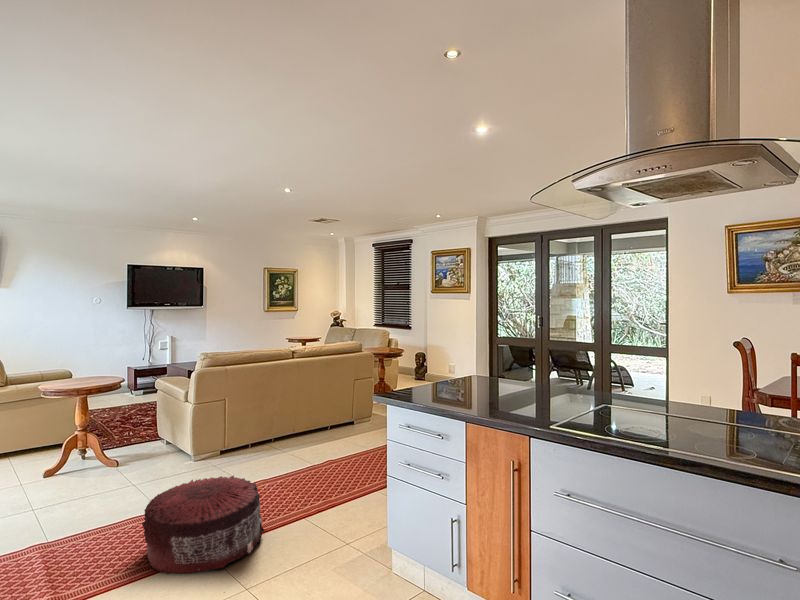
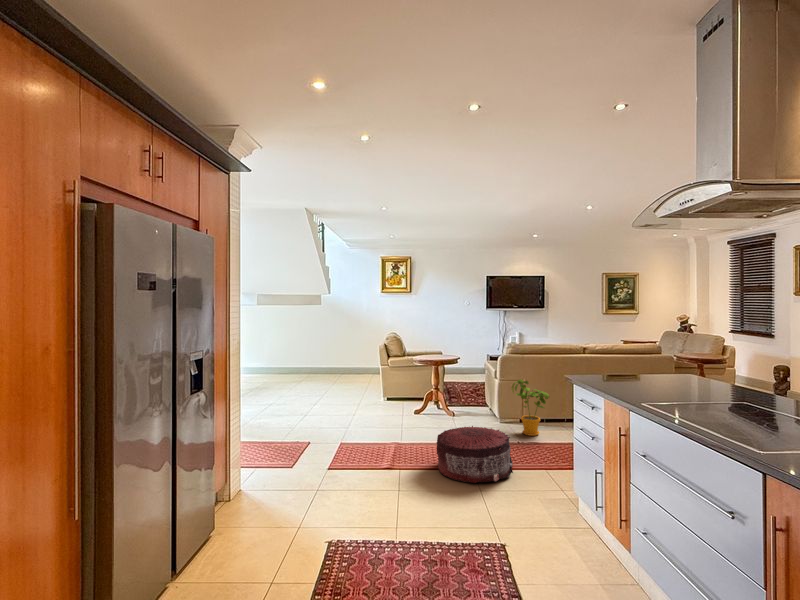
house plant: none [218,400,268,469] -> present [512,380,549,436]

